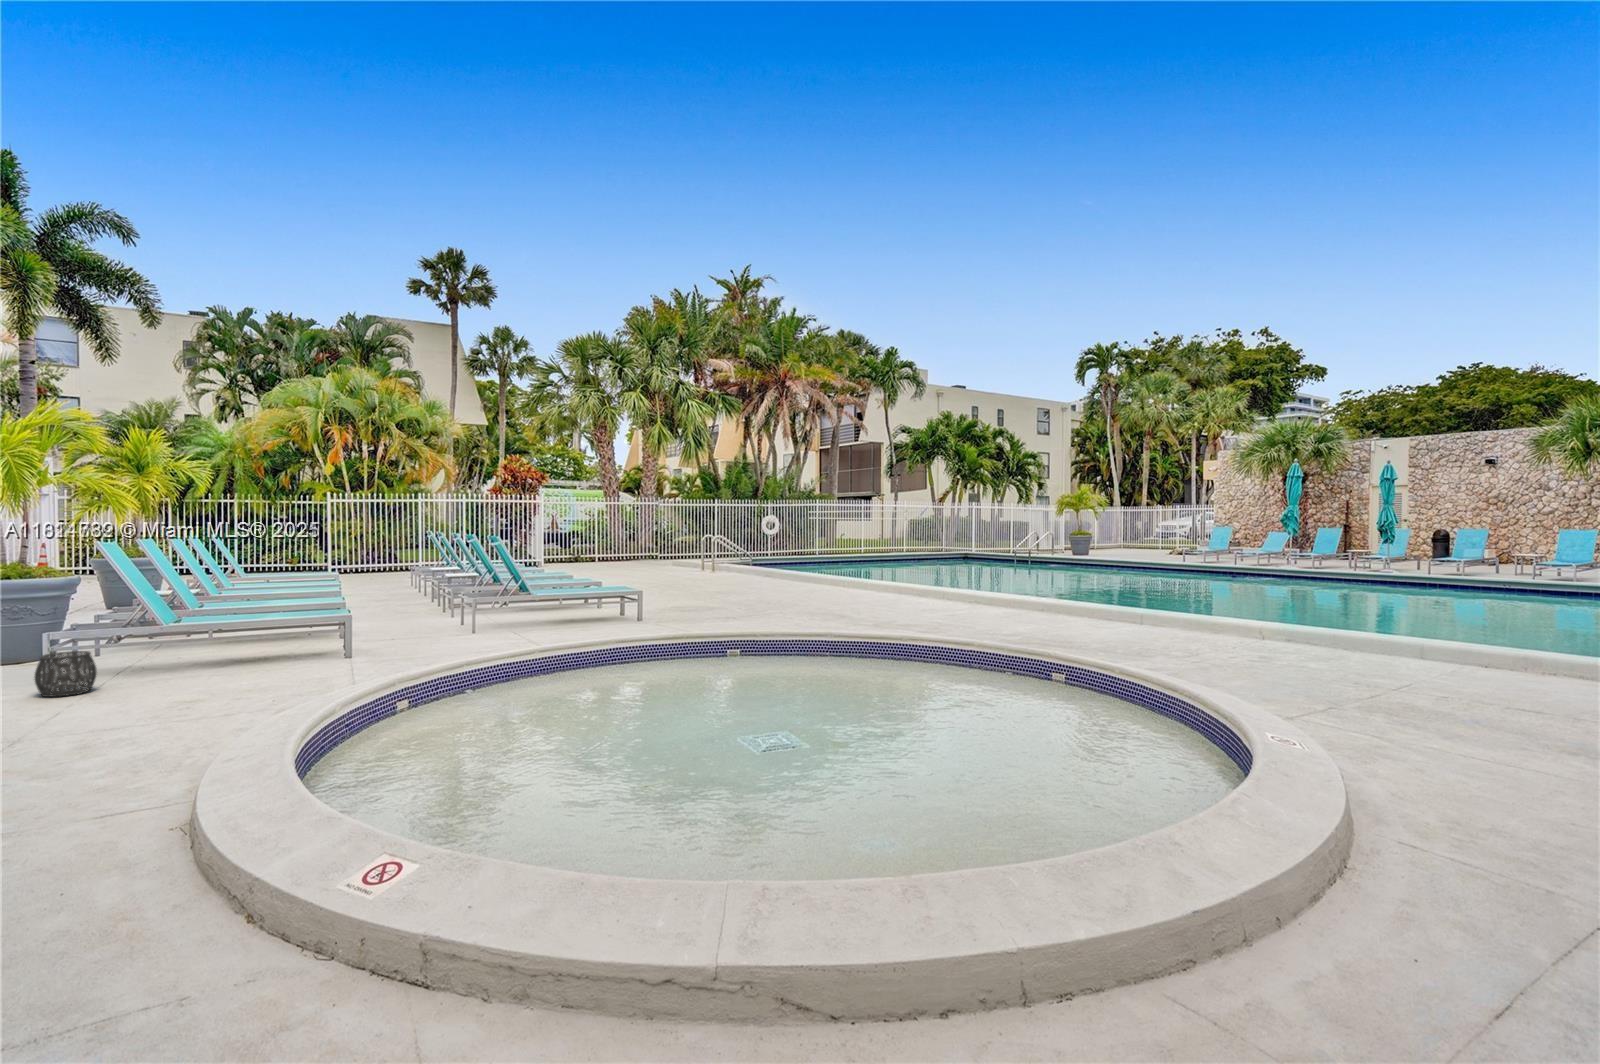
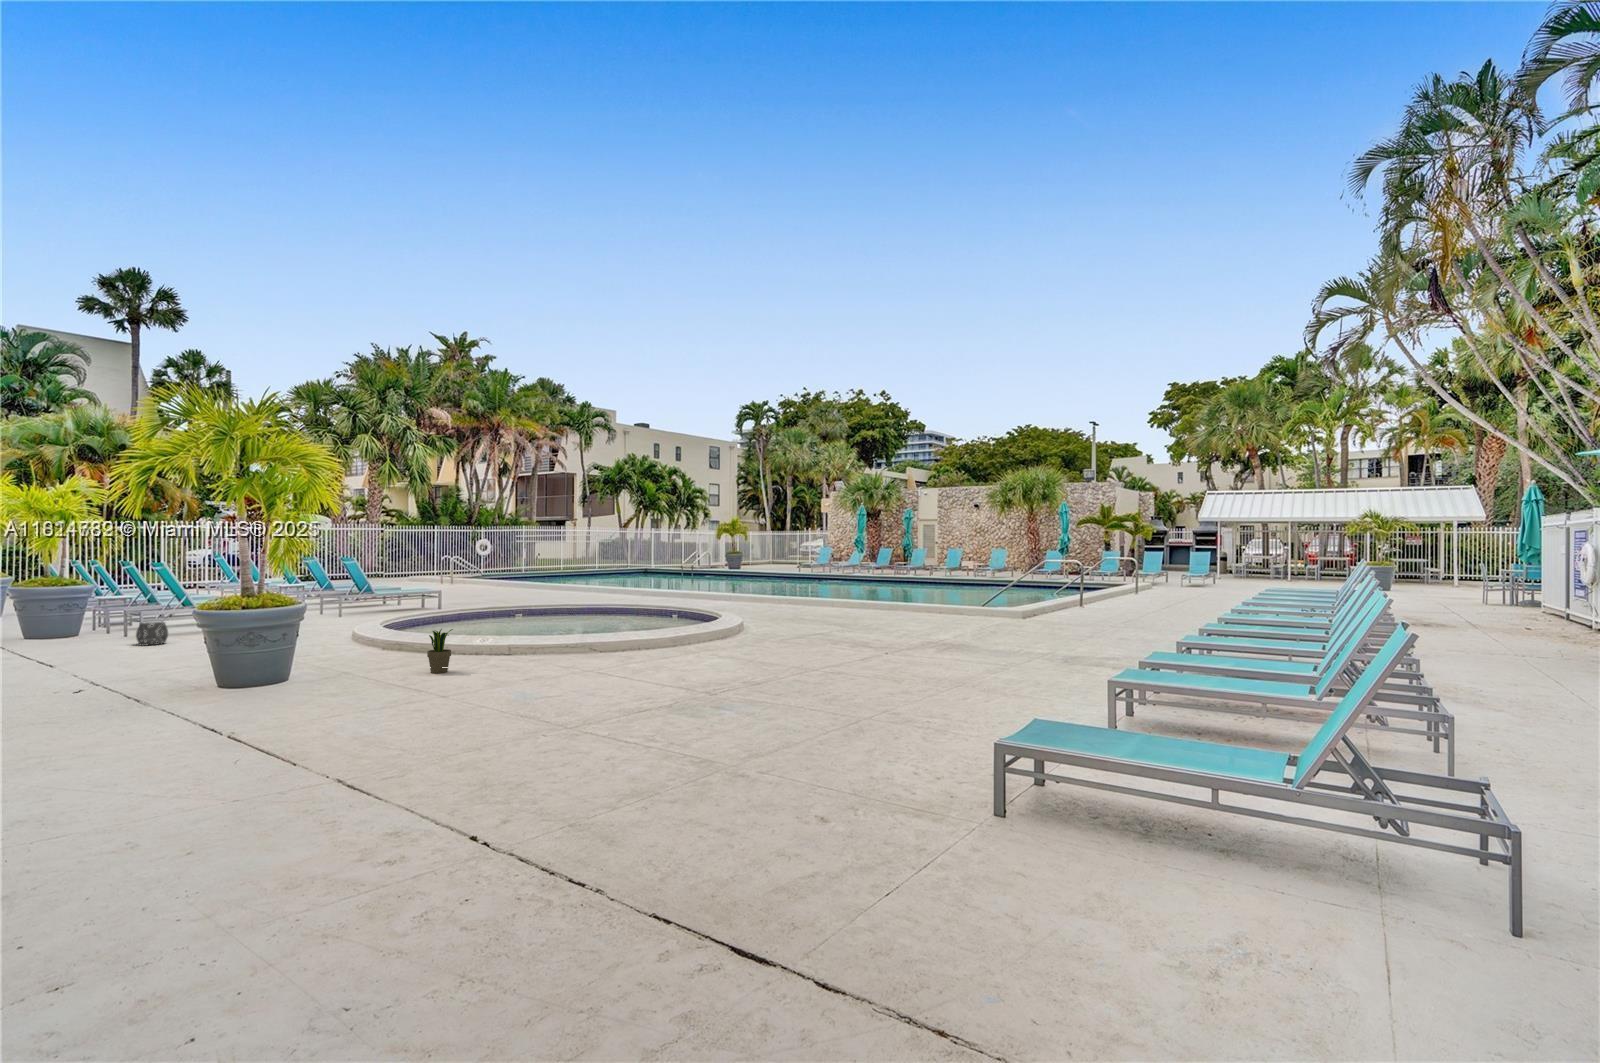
potted plant: none [118,816,242,1011] -> present [427,629,453,673]

